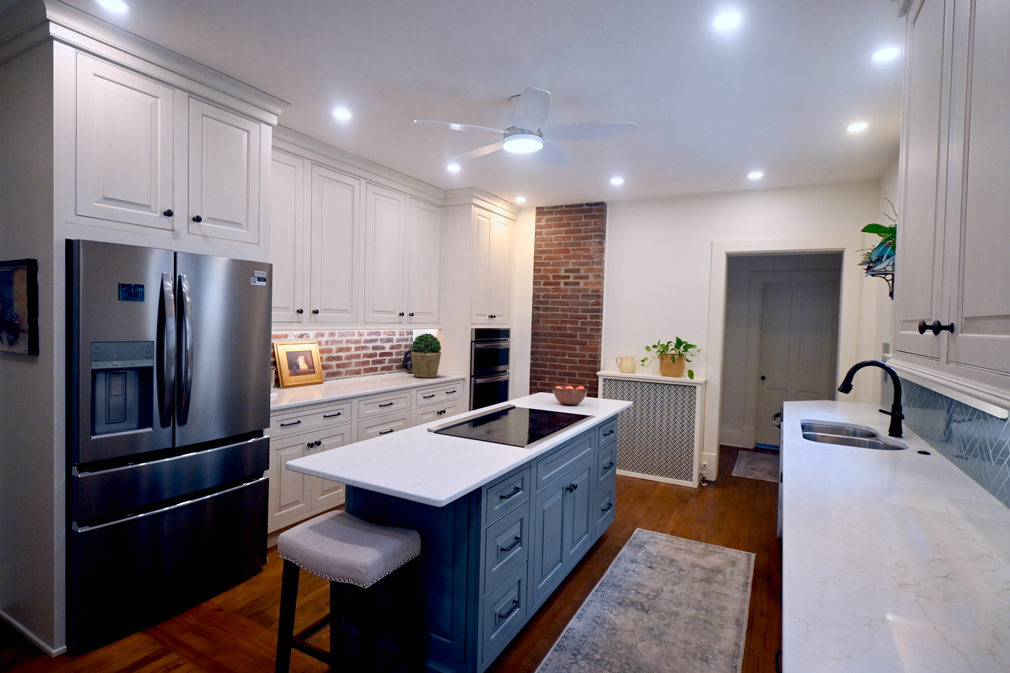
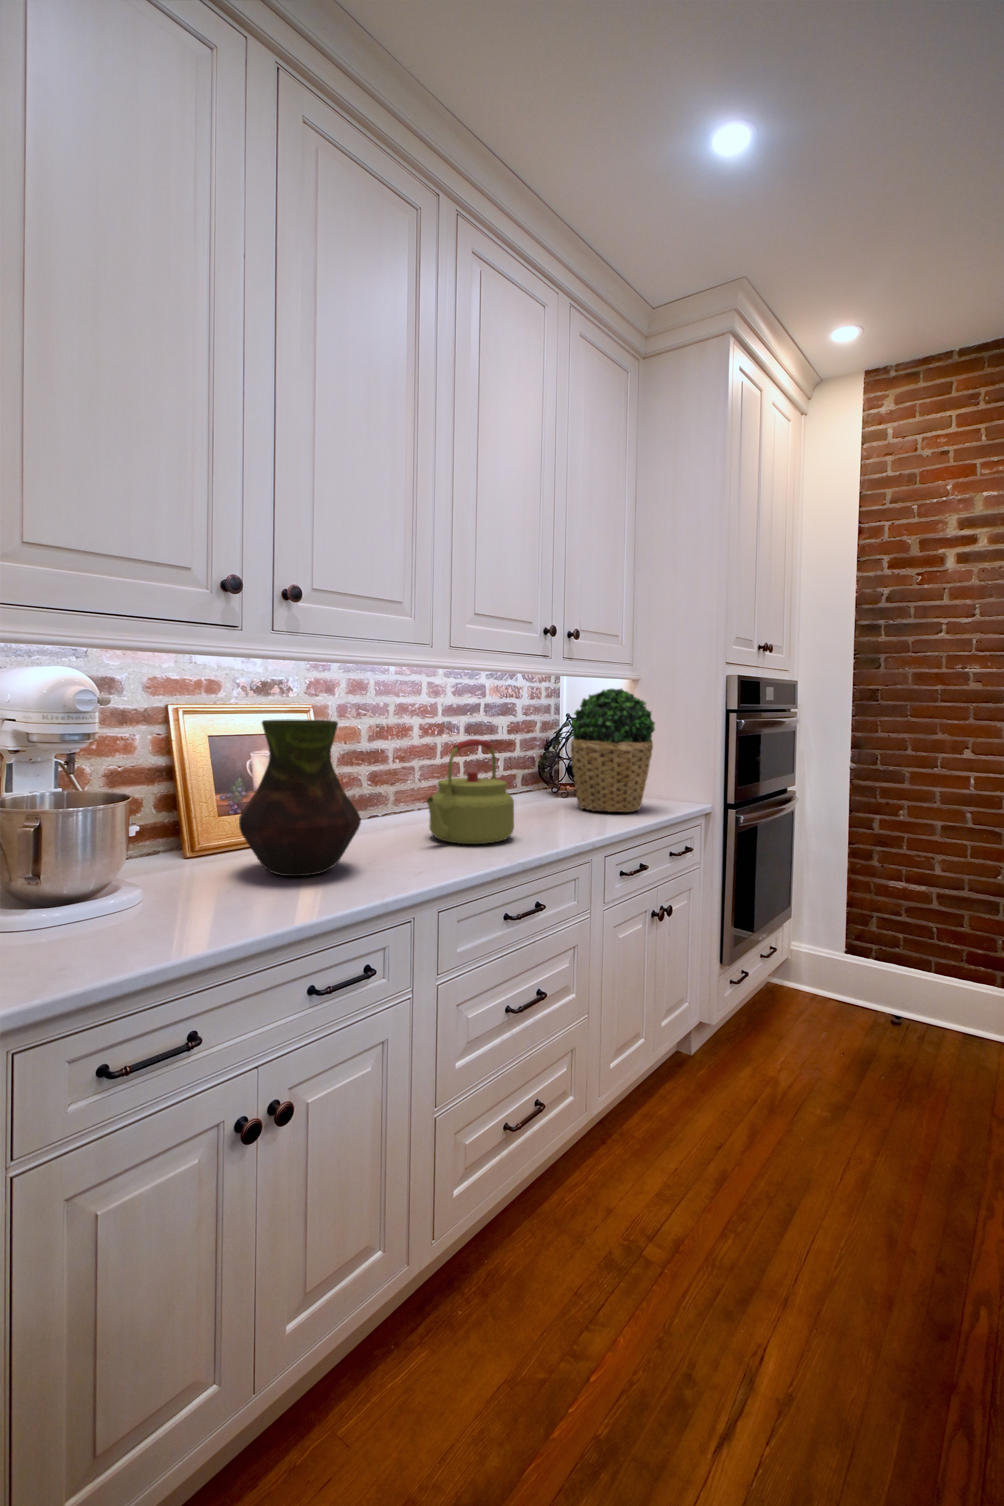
vase: none [299,348,335,392] -> present [239,719,361,876]
kettle: none [355,353,385,386] -> present [426,739,514,844]

